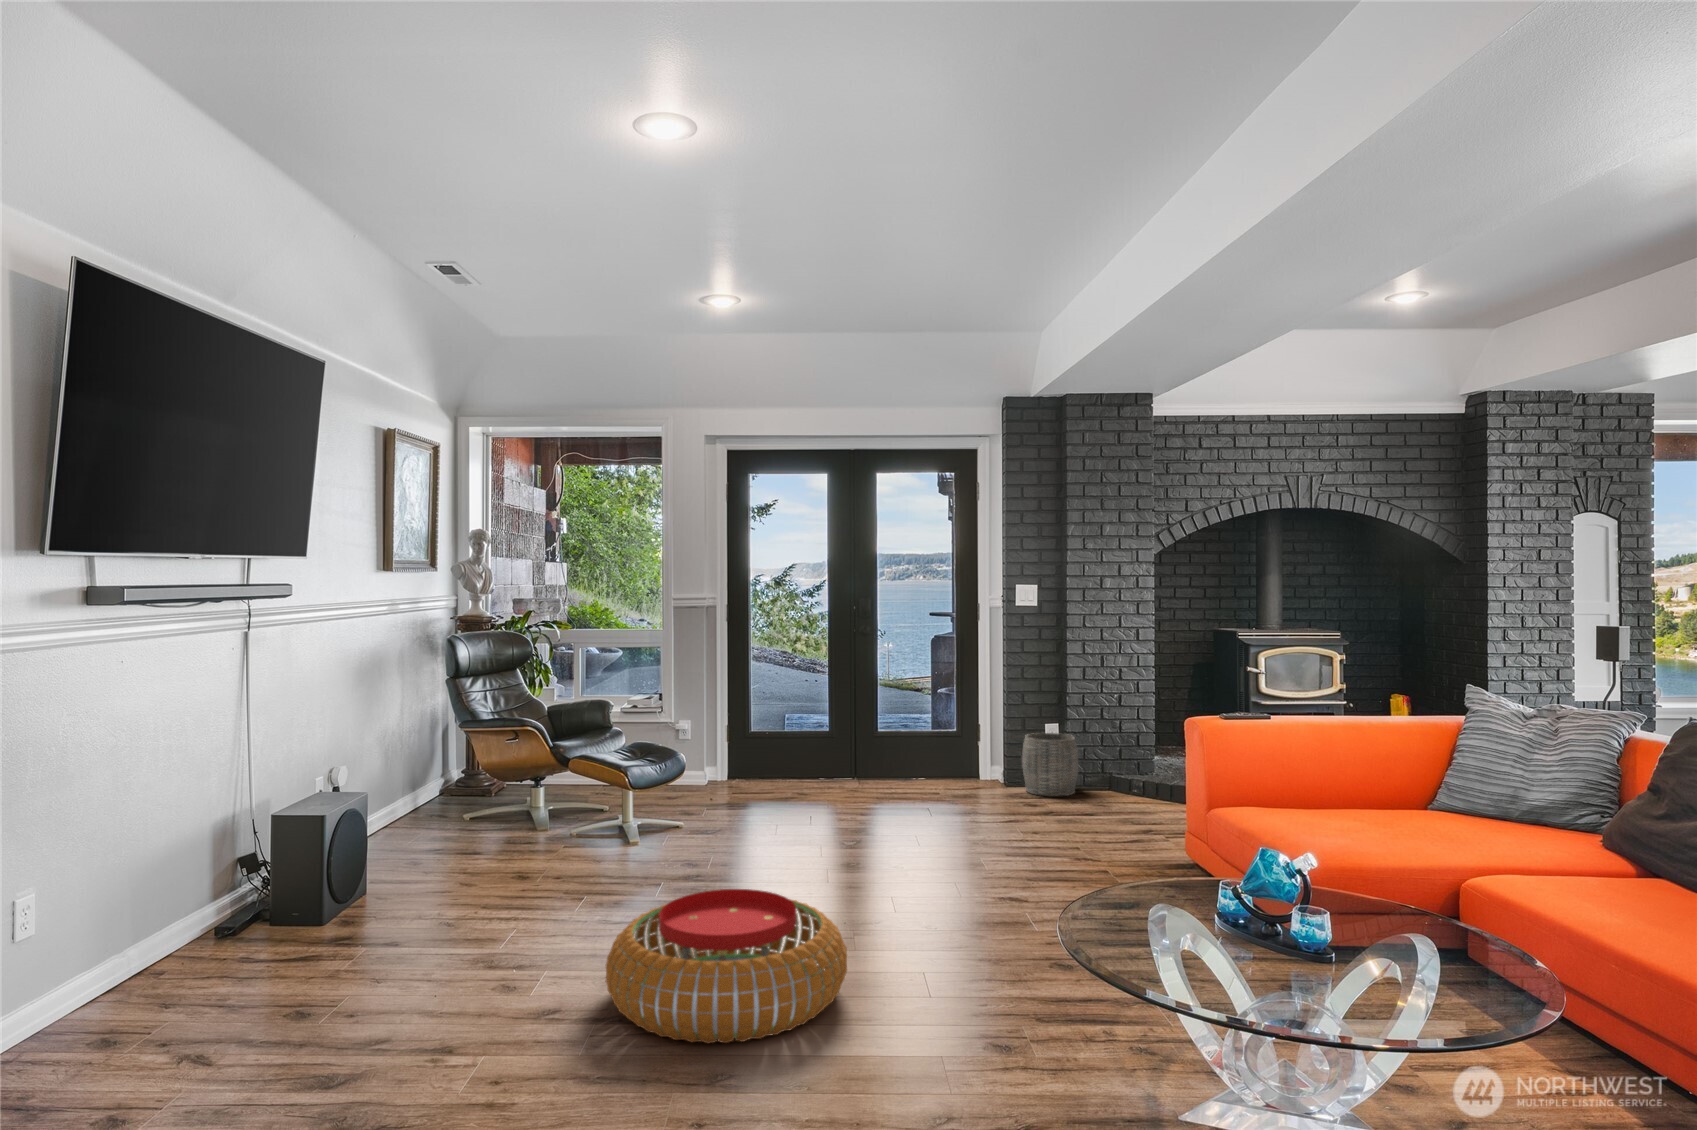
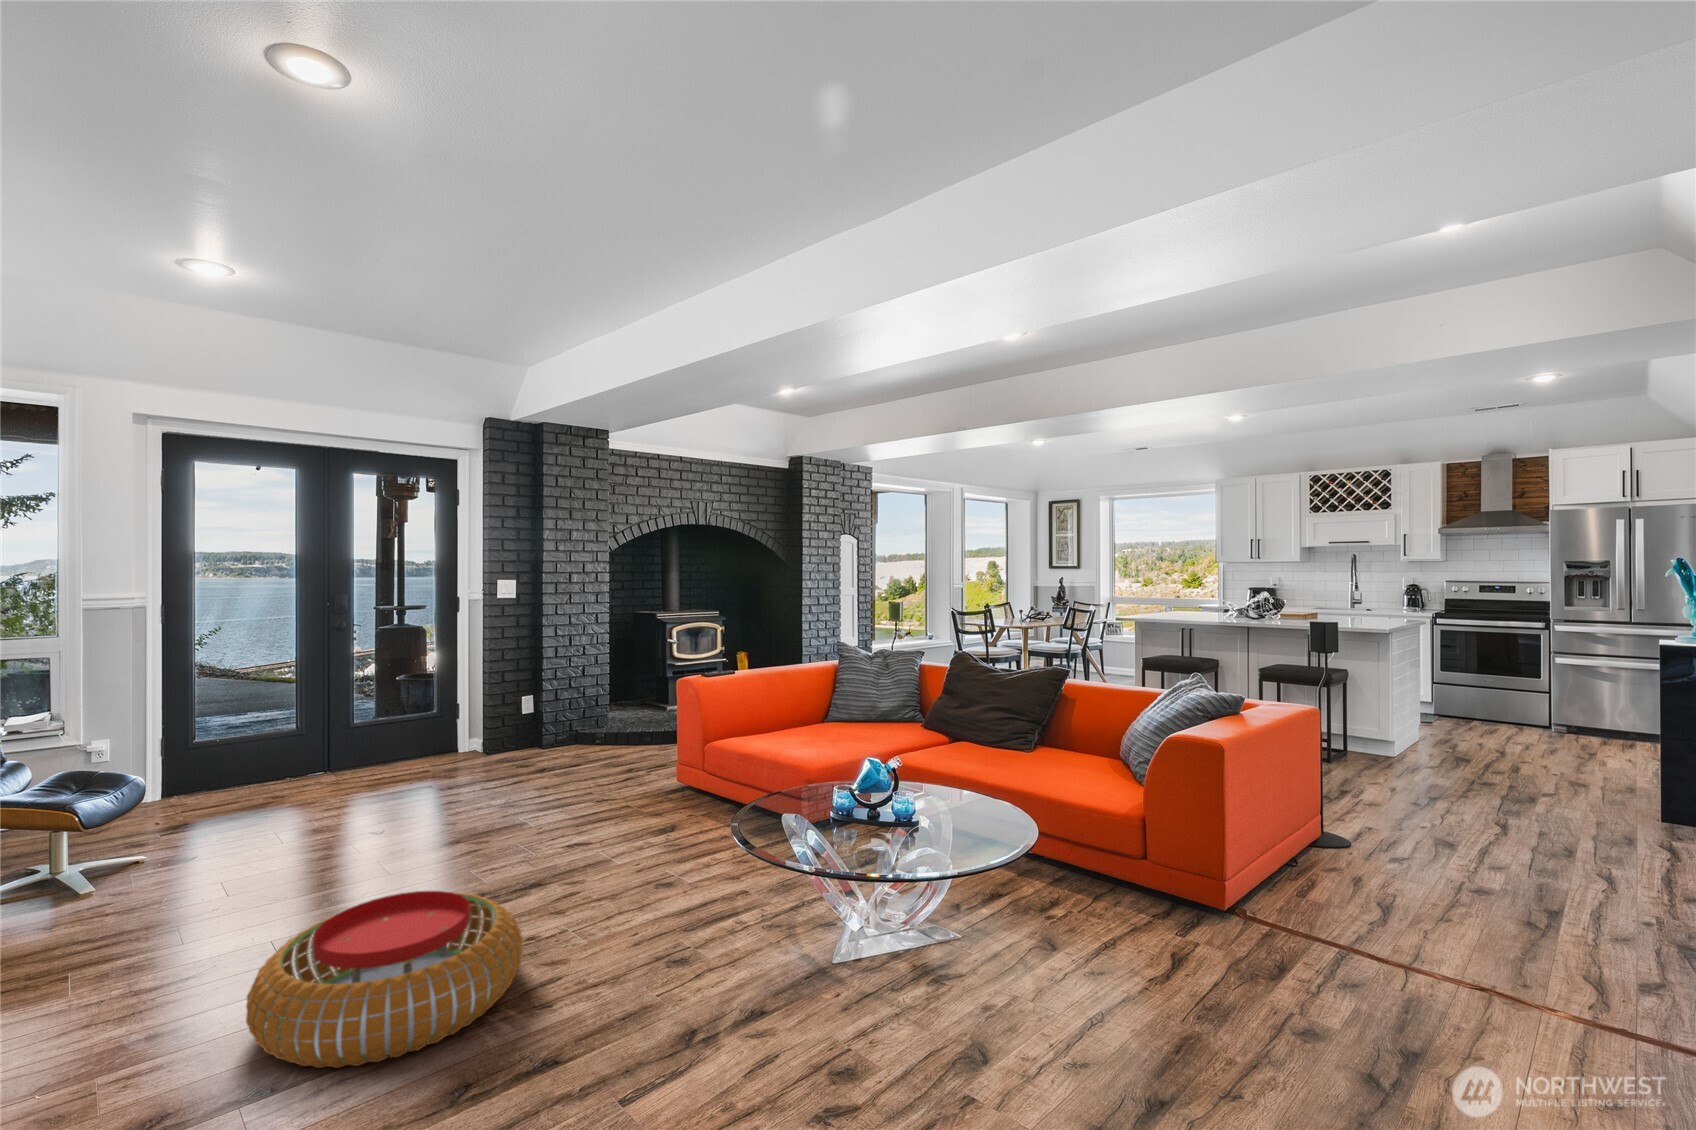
woven basket: present [1022,733,1078,796] -> none [505,703,554,757]

